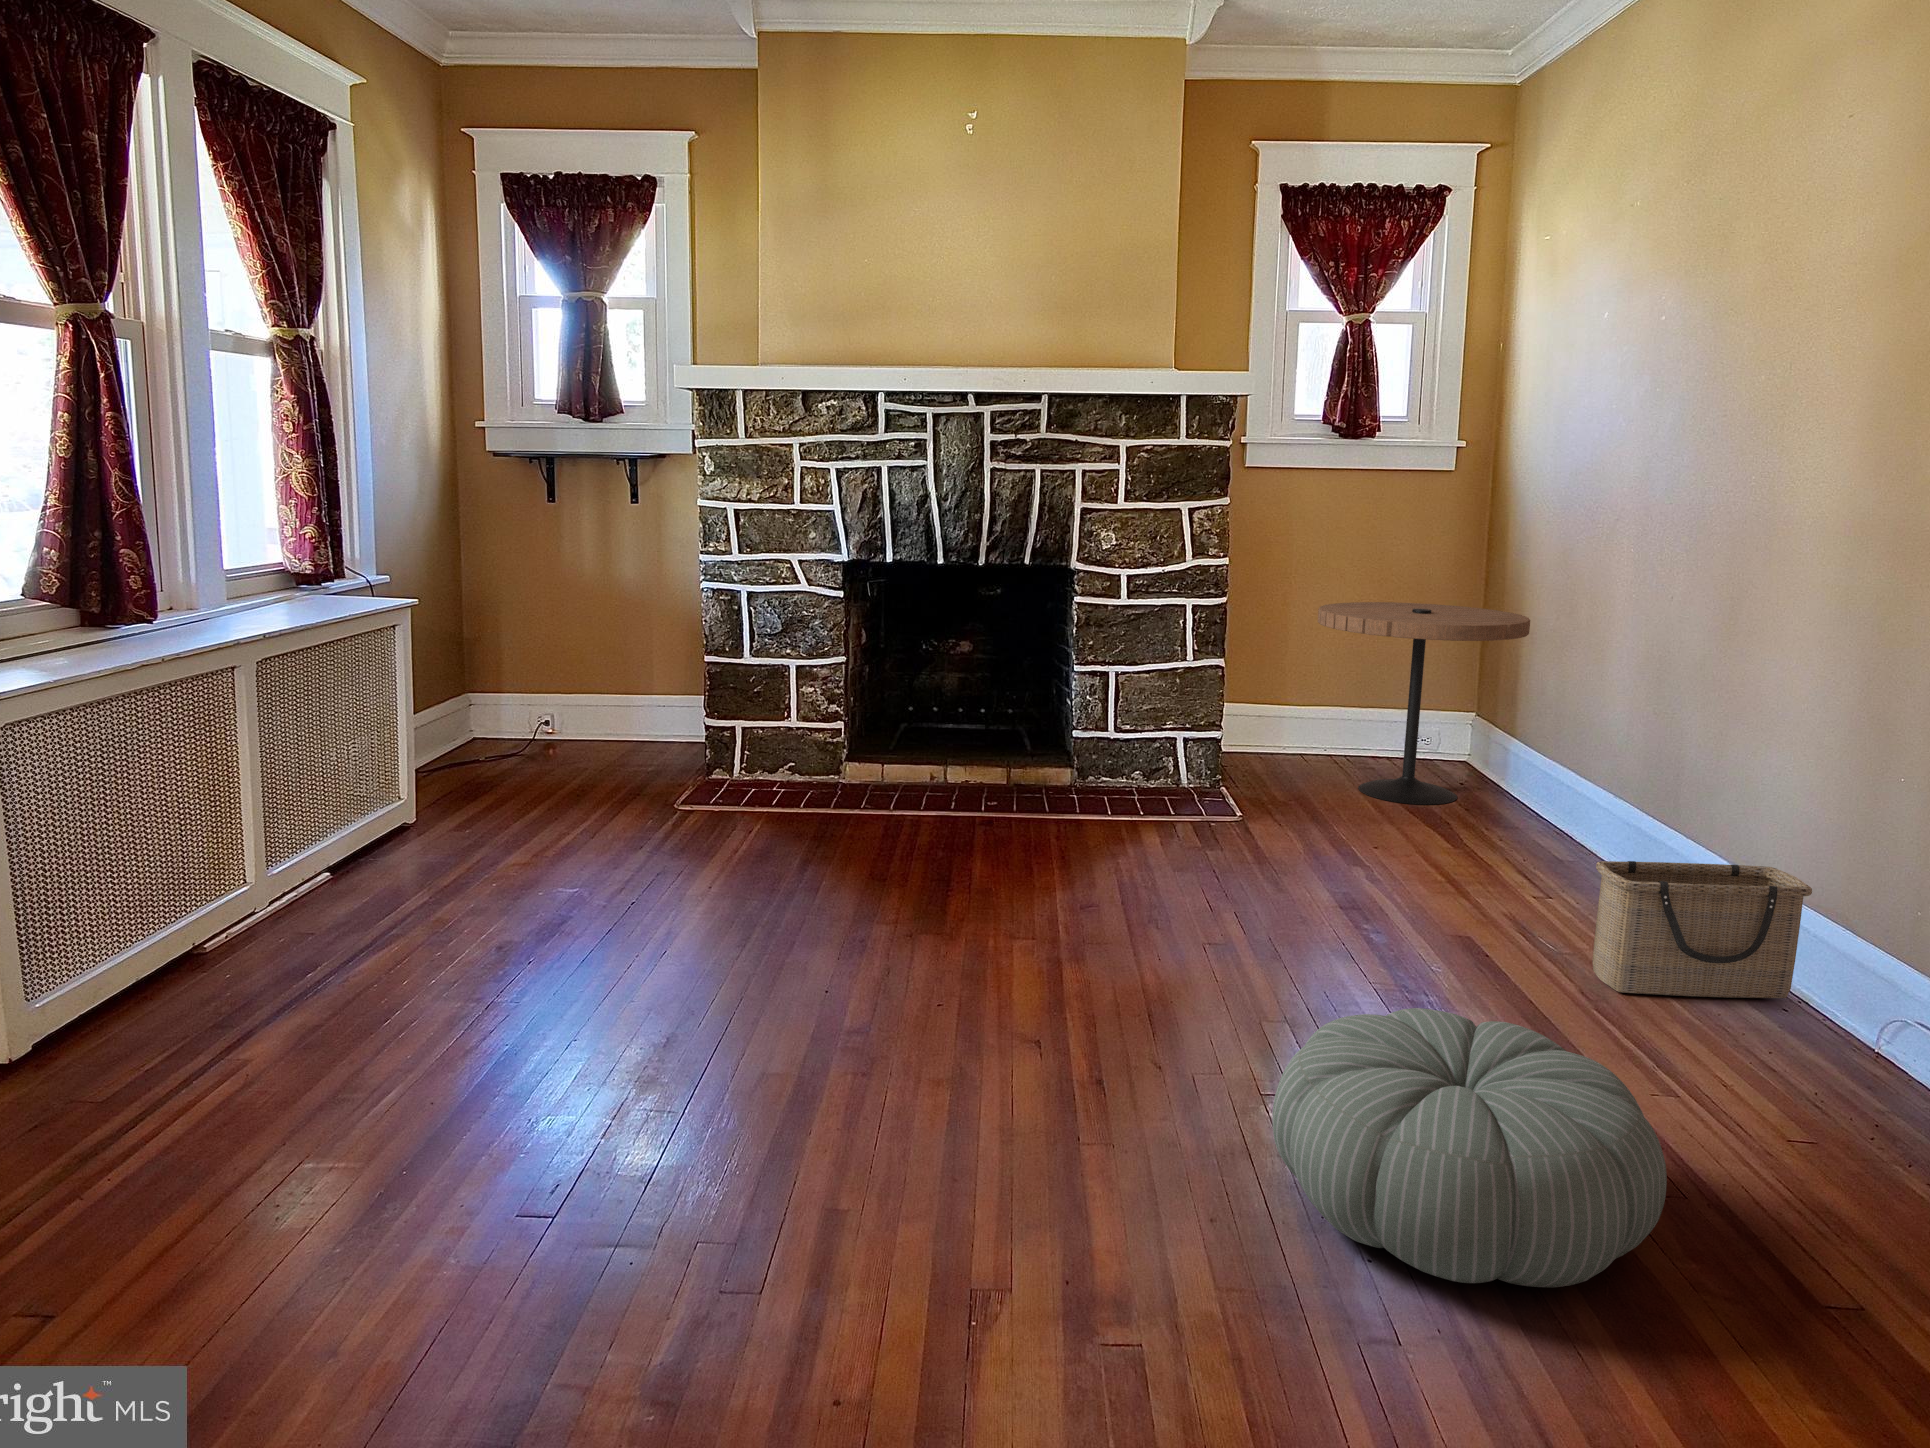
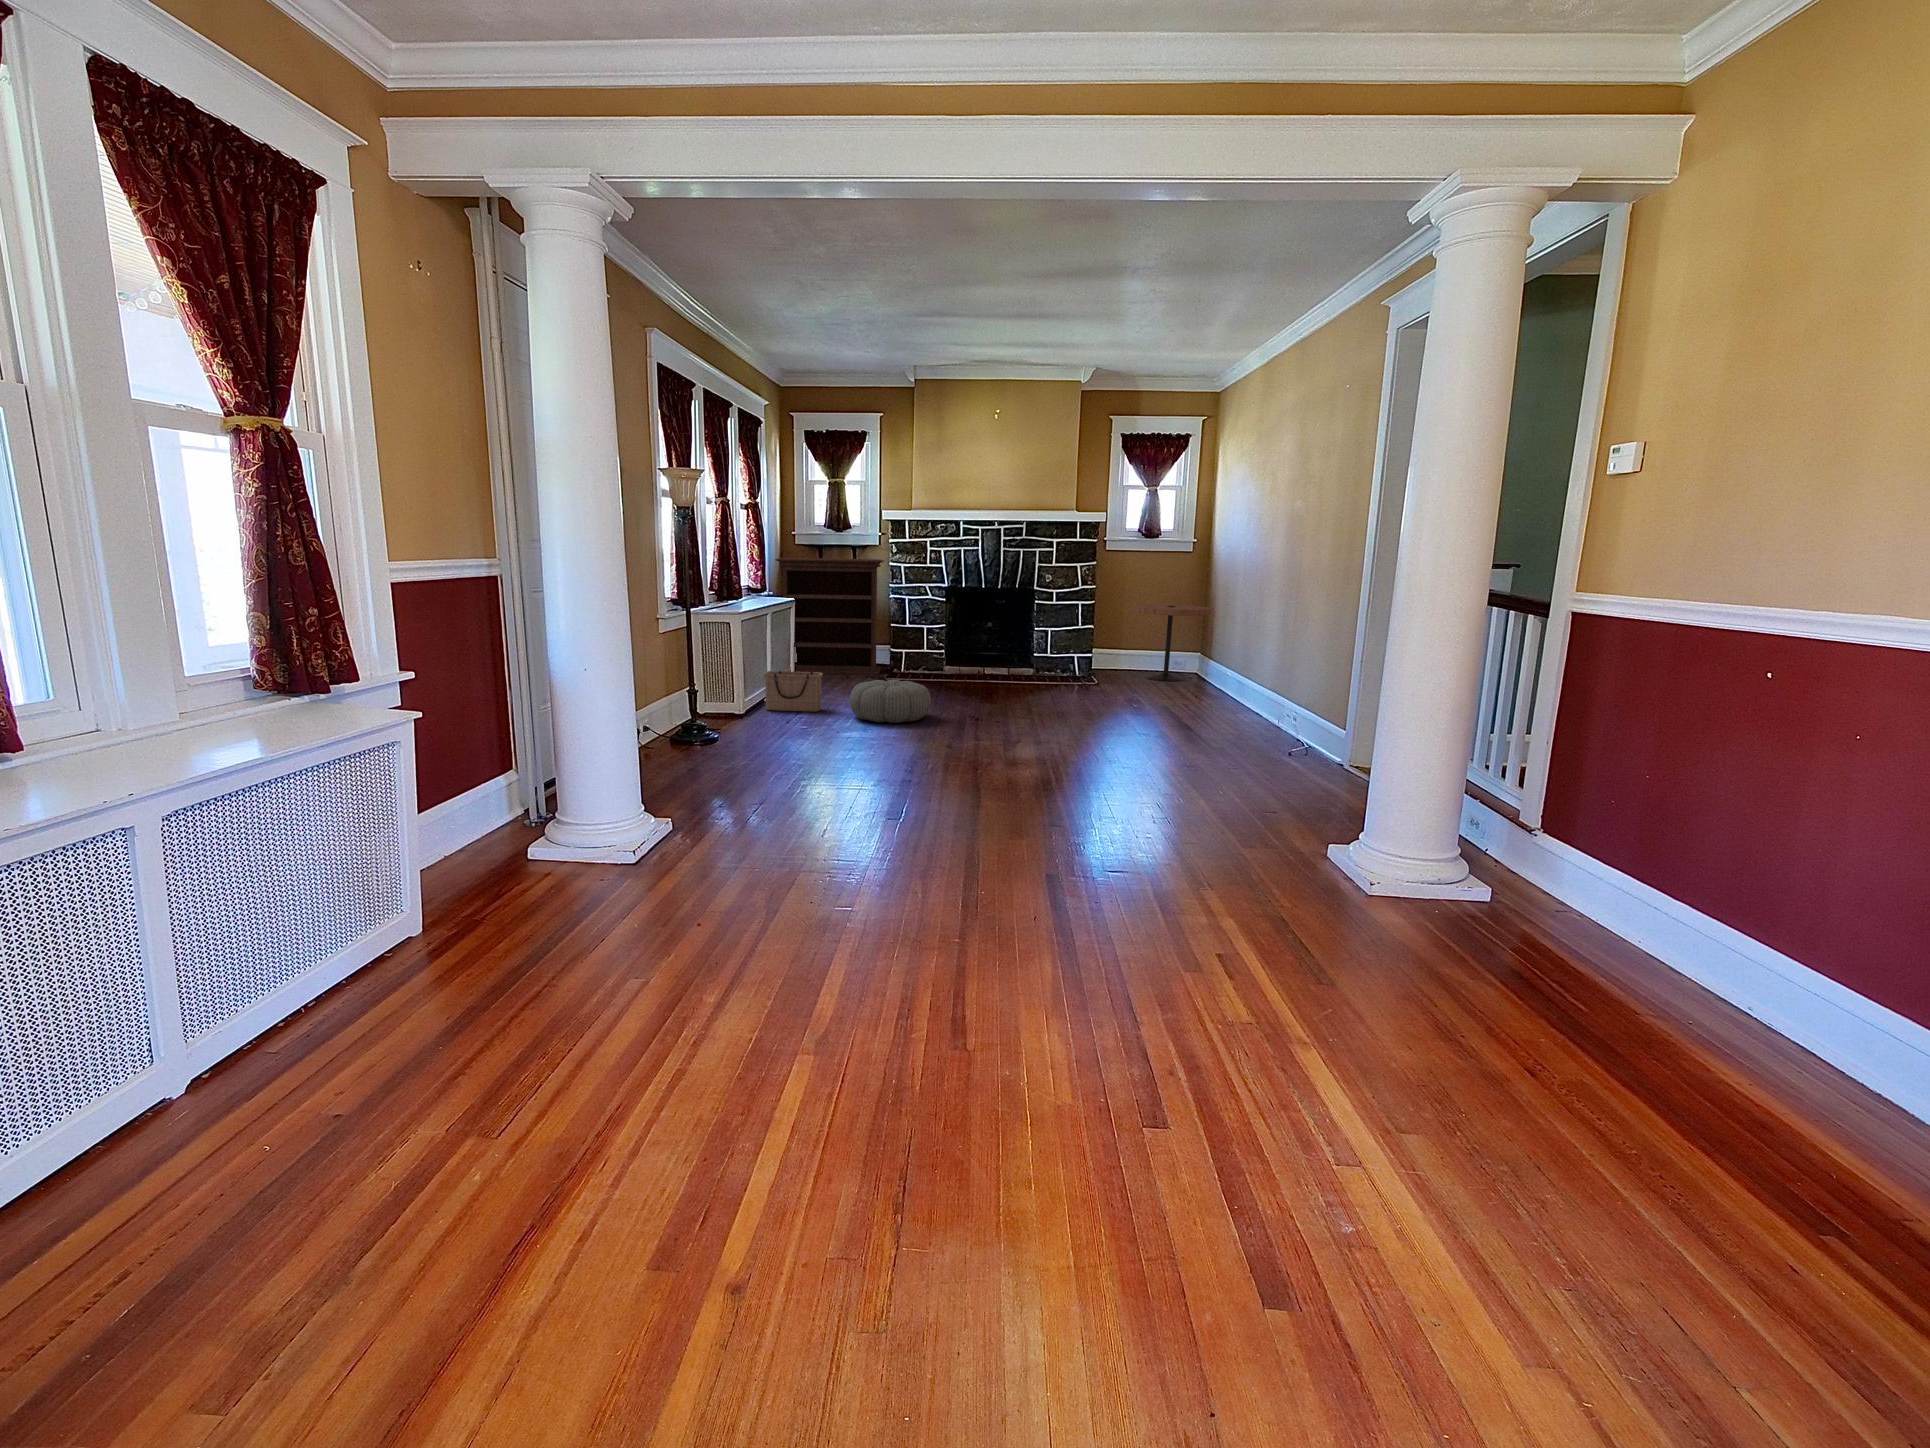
bookshelf: none [382,485,693,788] -> present [775,558,884,675]
basket: present [1592,861,1812,998] -> present [763,671,823,712]
pouf: present [1272,1008,1667,1287] -> present [850,680,931,723]

